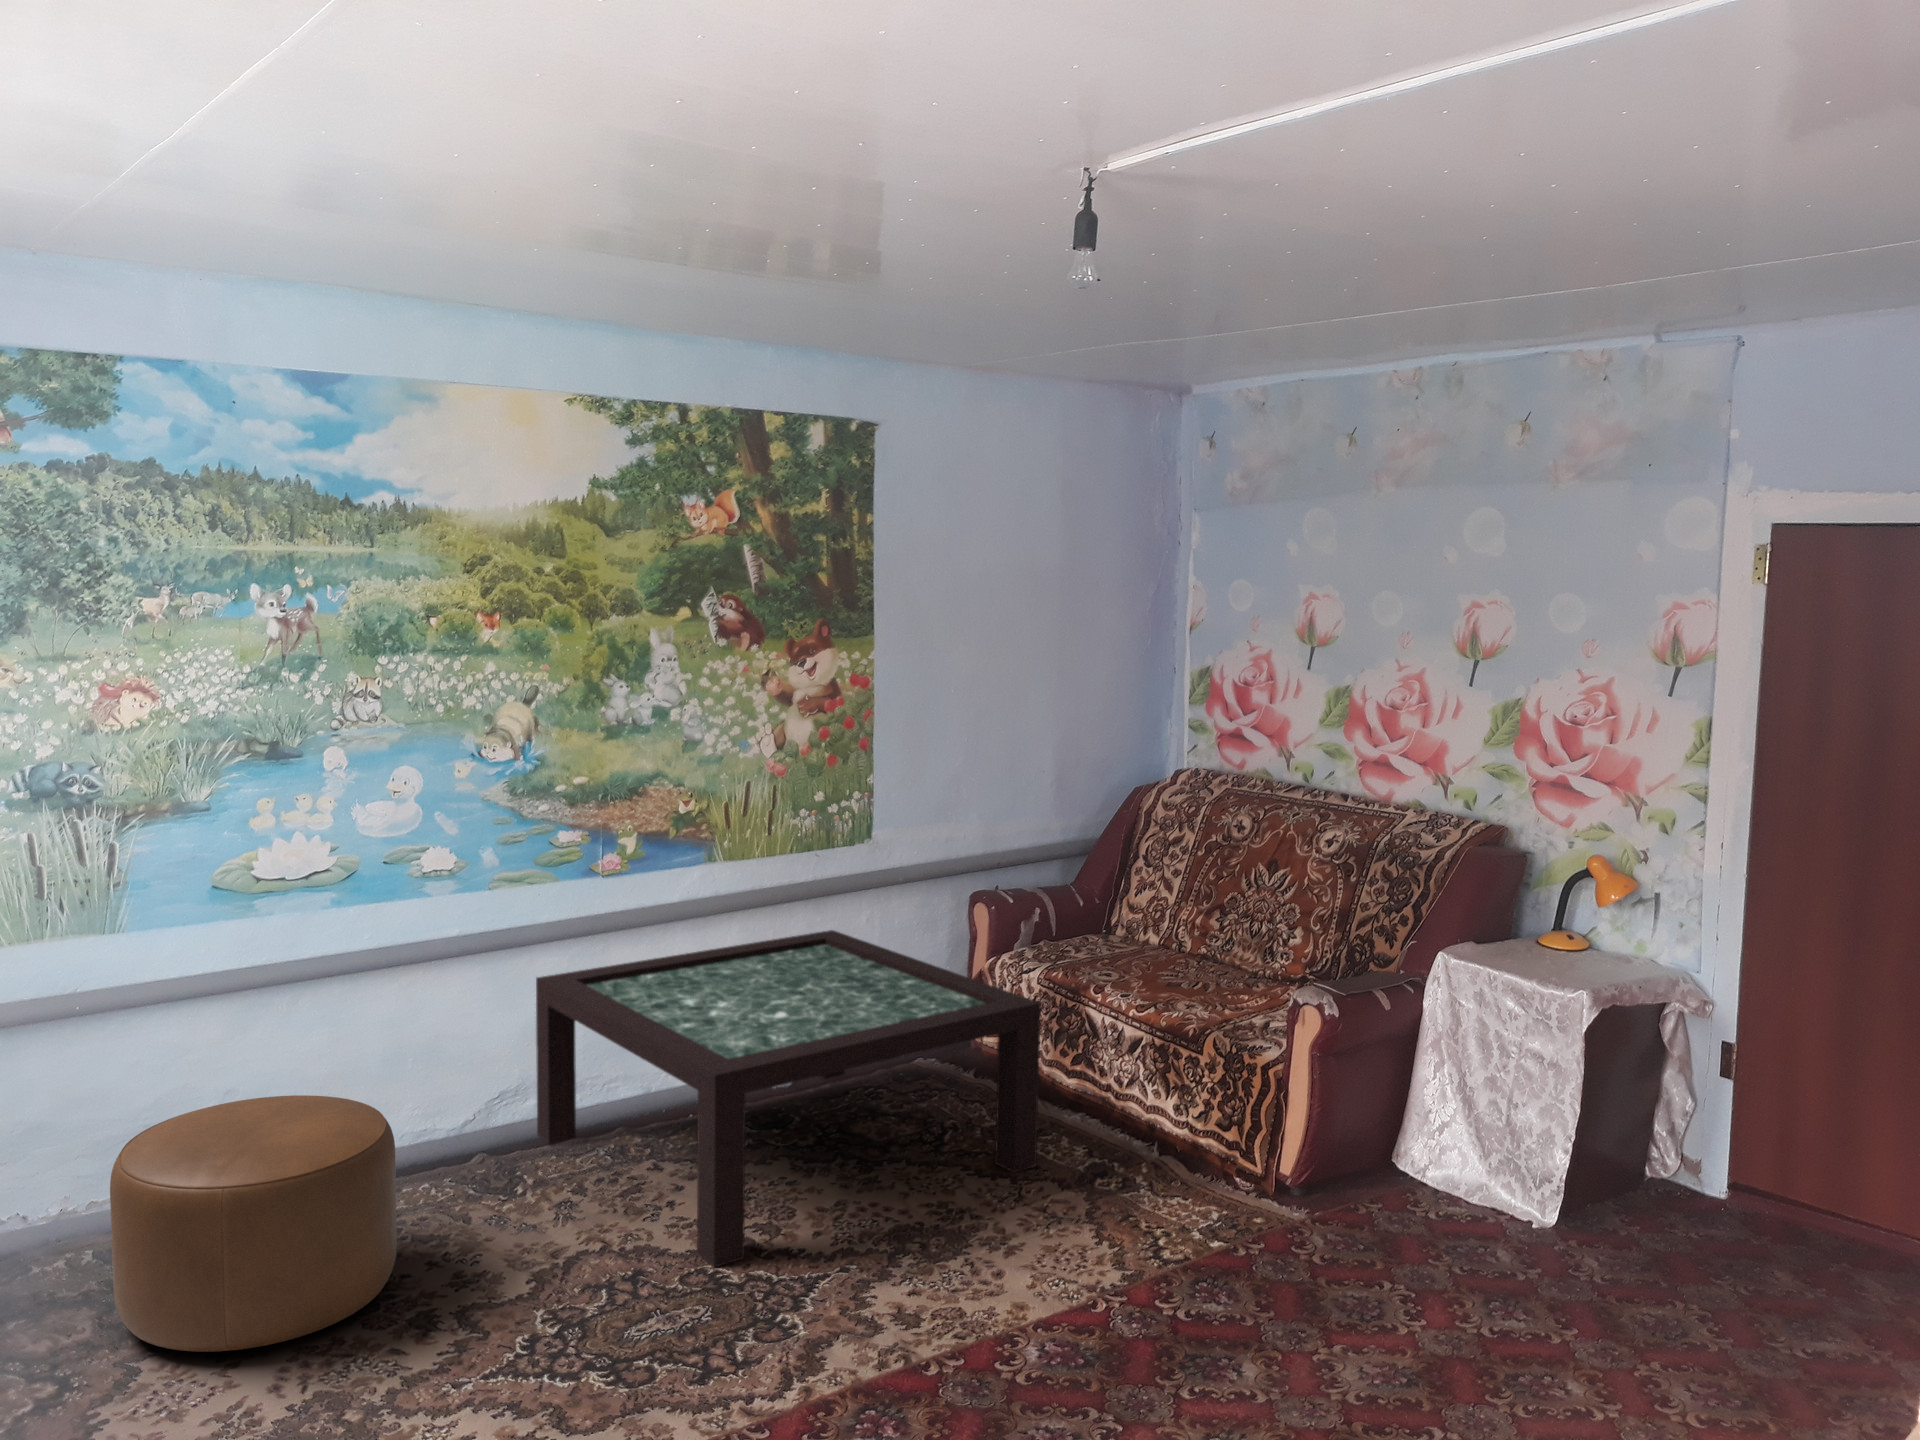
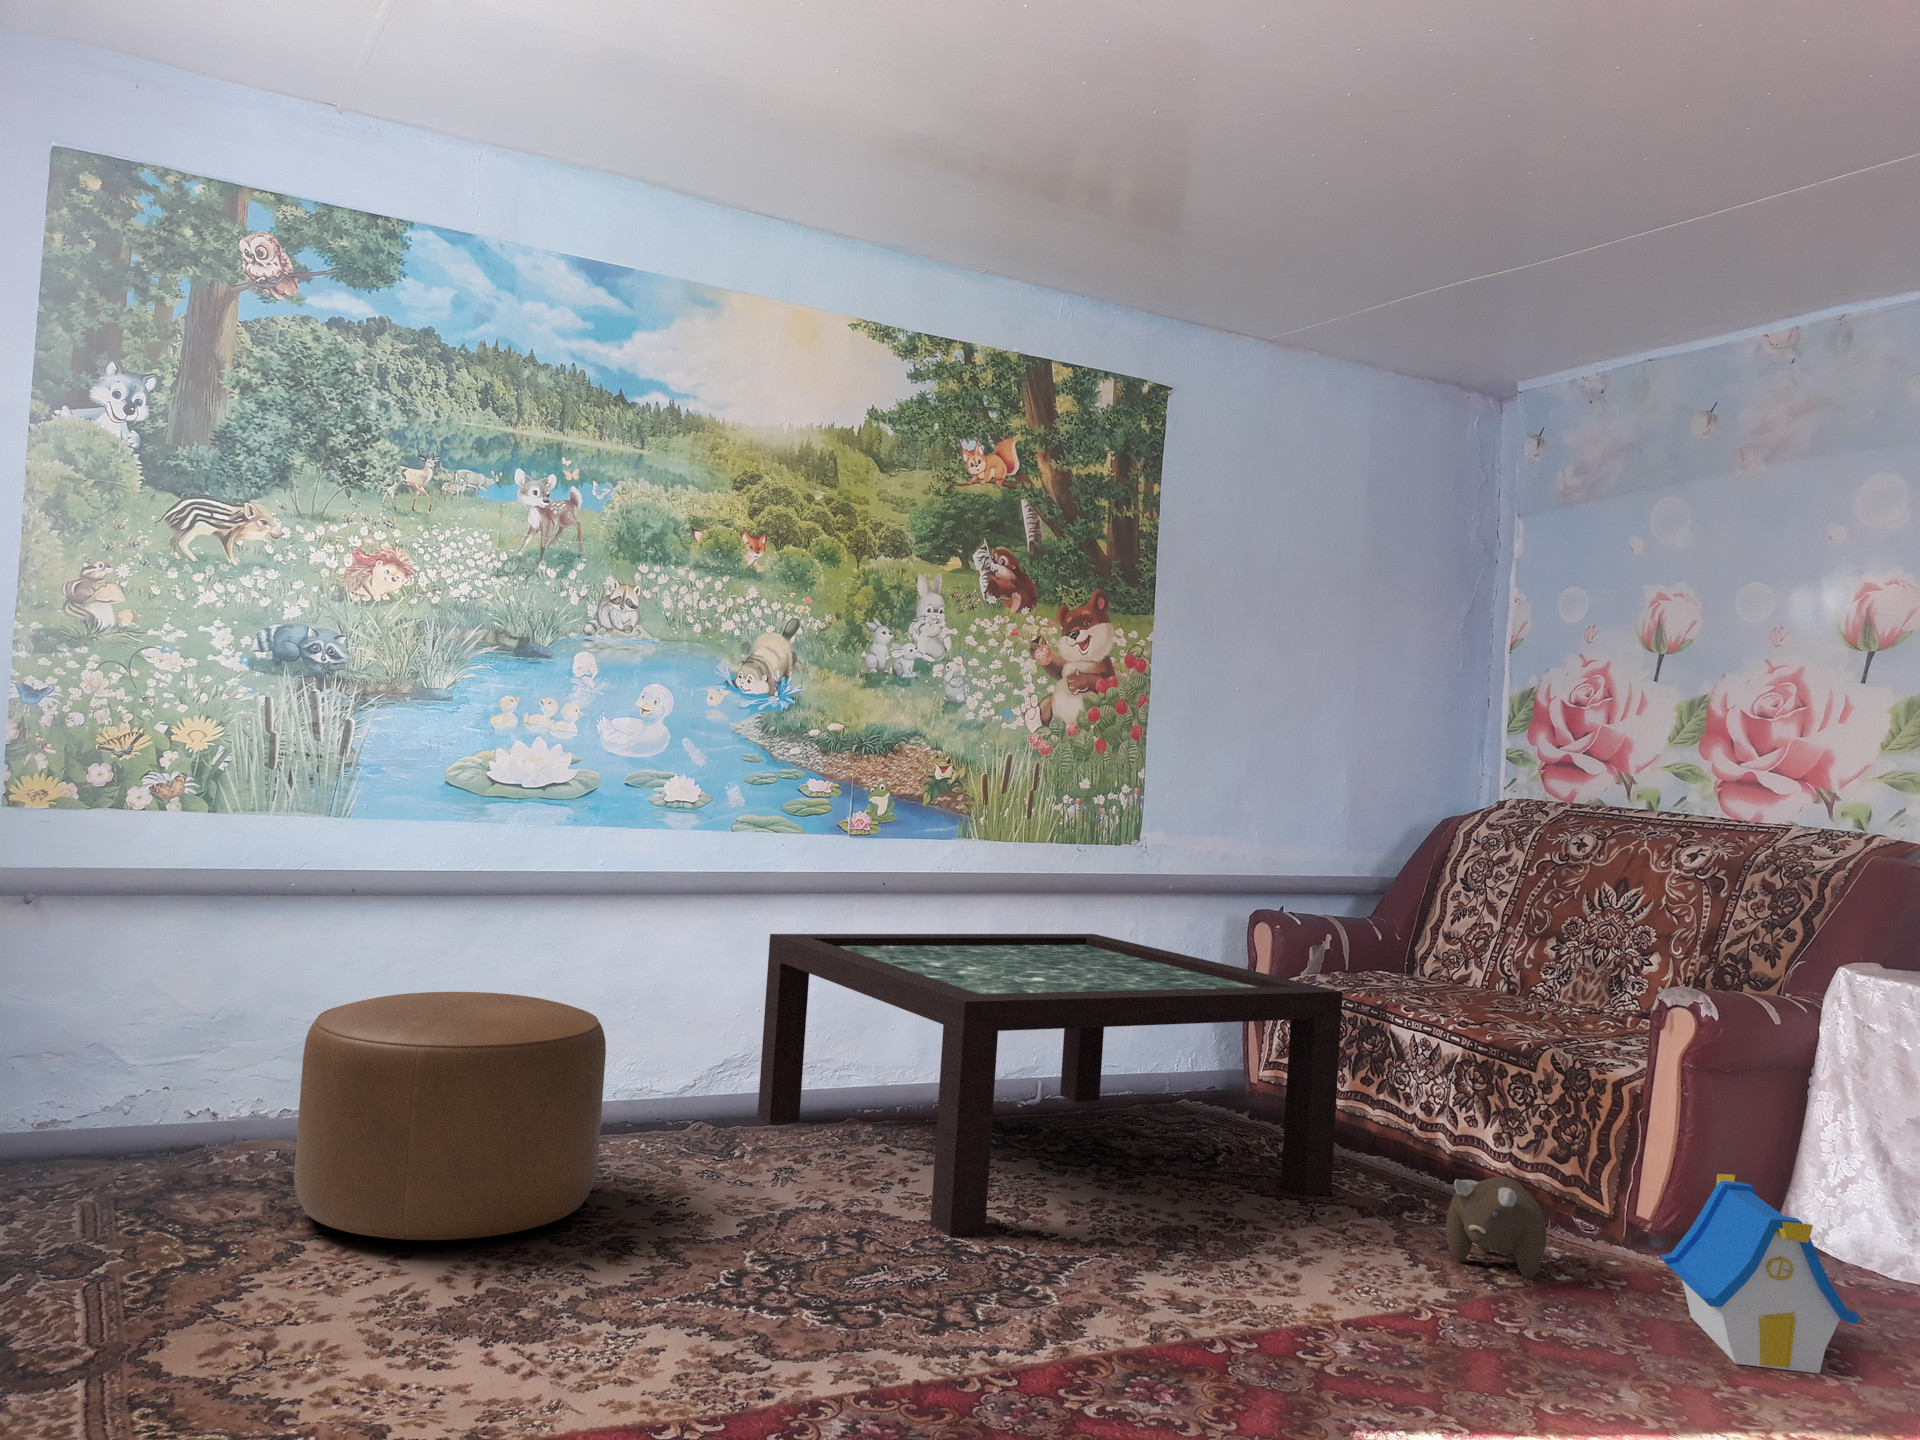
toy house: none [1279,1159,1417,1320] -> present [1660,1174,1861,1373]
plush toy: none [1122,1165,1200,1247] -> present [1446,1177,1546,1278]

